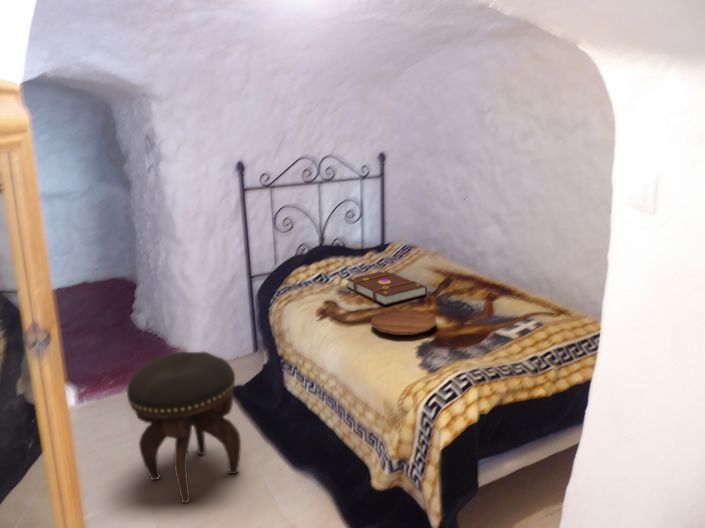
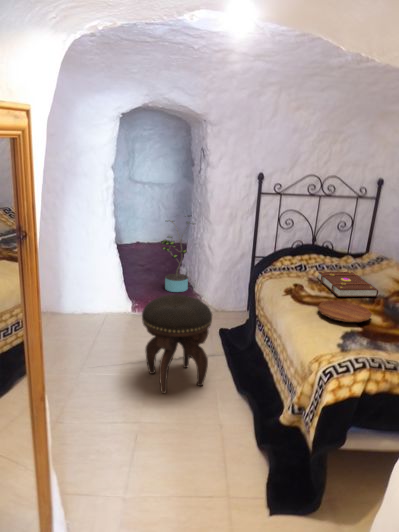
potted plant: none [103,236,159,351] -> present [161,216,194,292]

